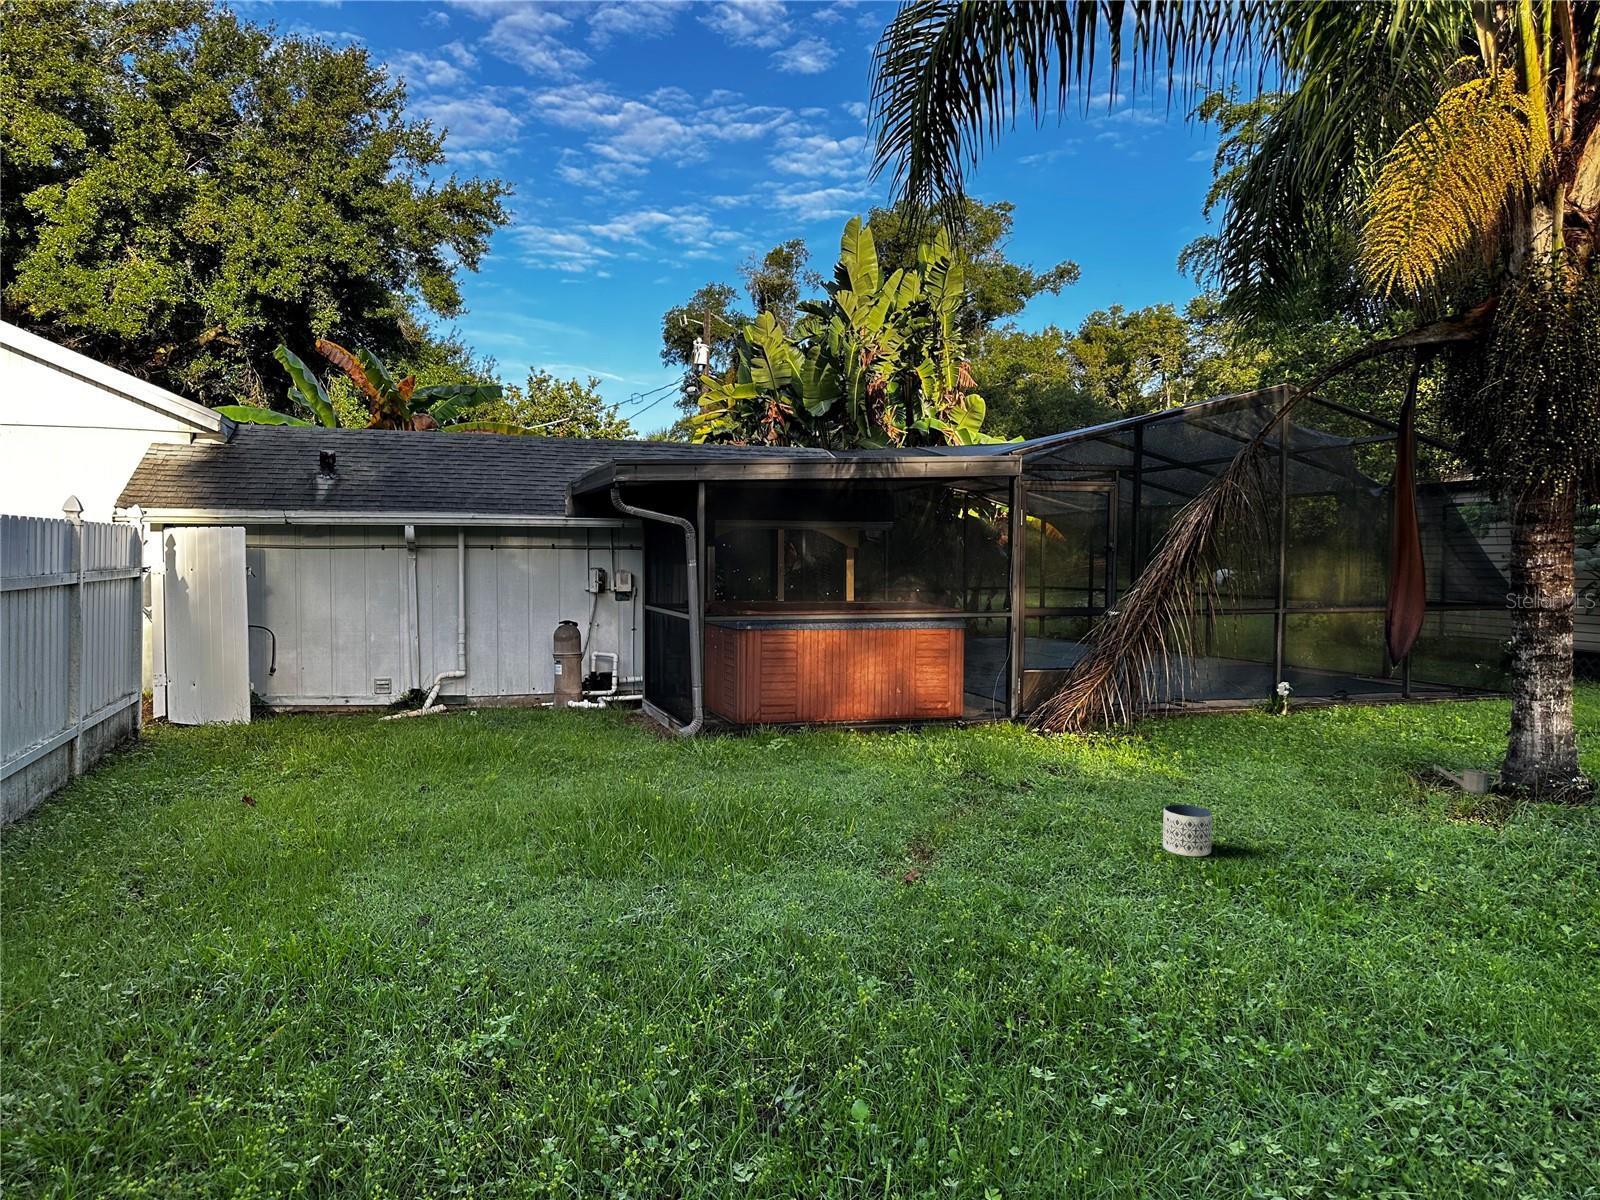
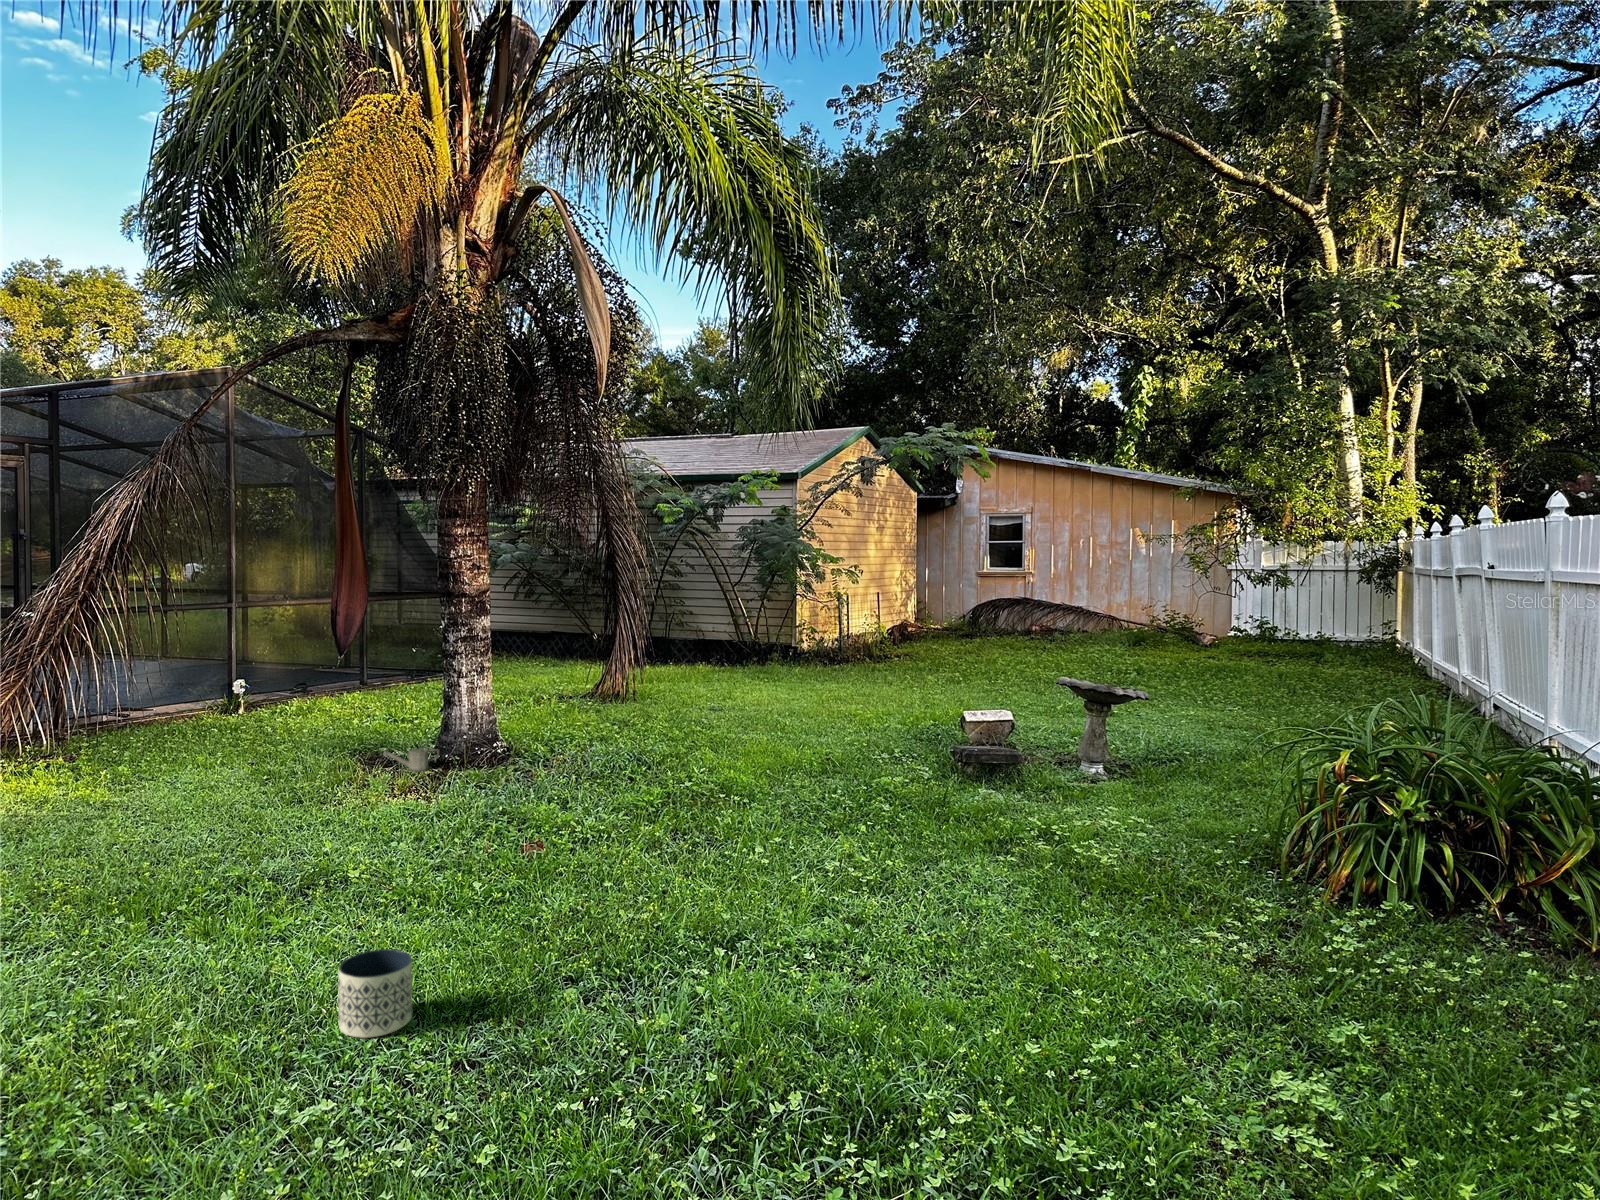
planter: present [1163,804,1212,856] -> present [338,949,412,1038]

